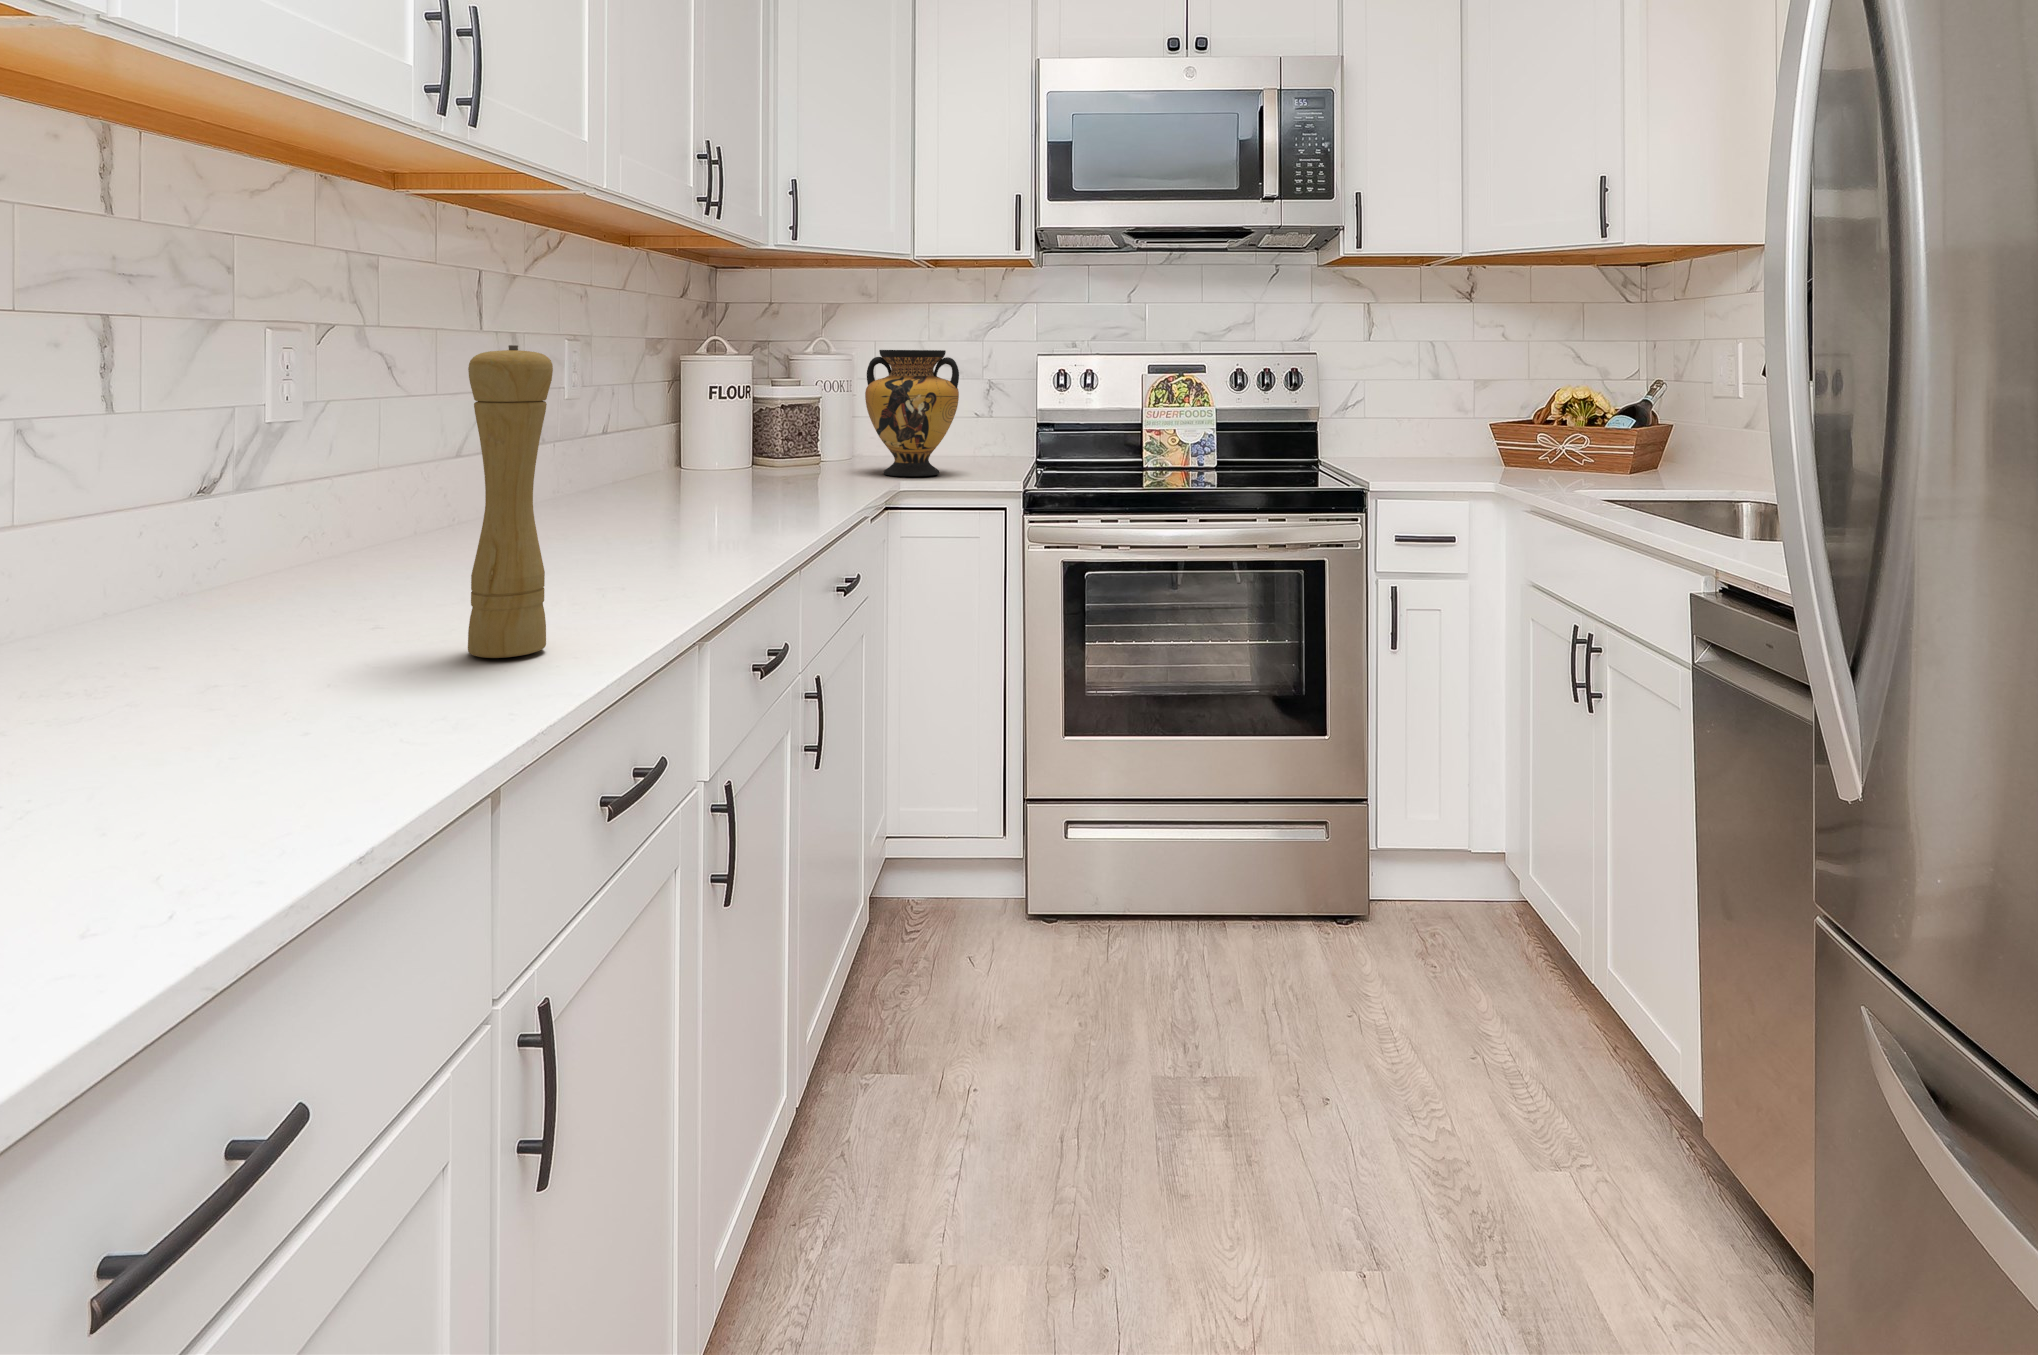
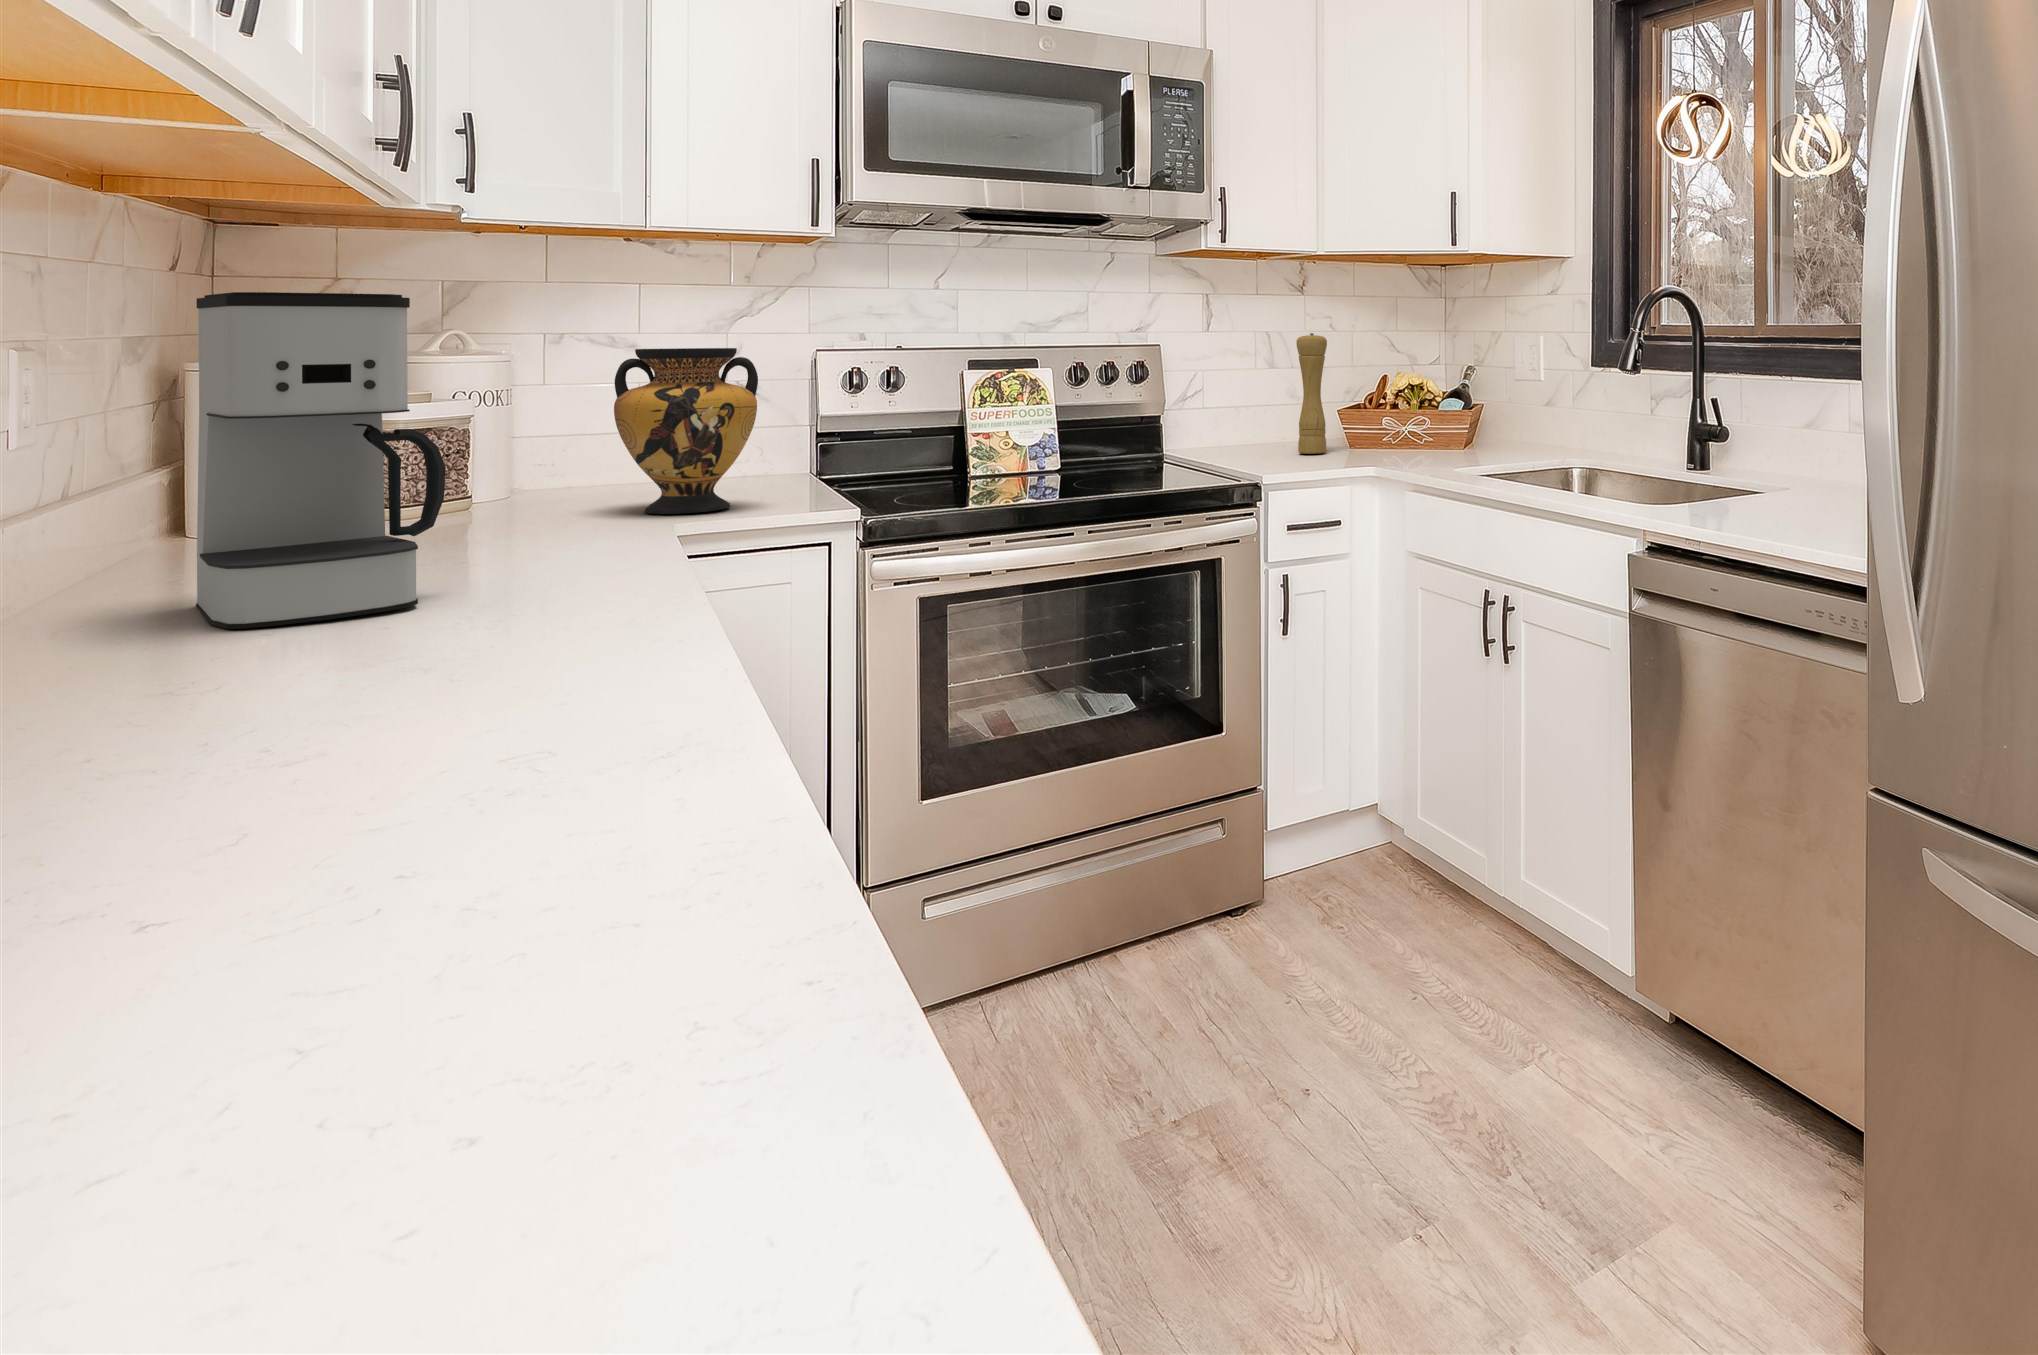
coffee maker: none [563,305,693,523] -> present [196,292,446,629]
pepper mill: present [468,345,553,658] -> present [1296,333,1327,454]

